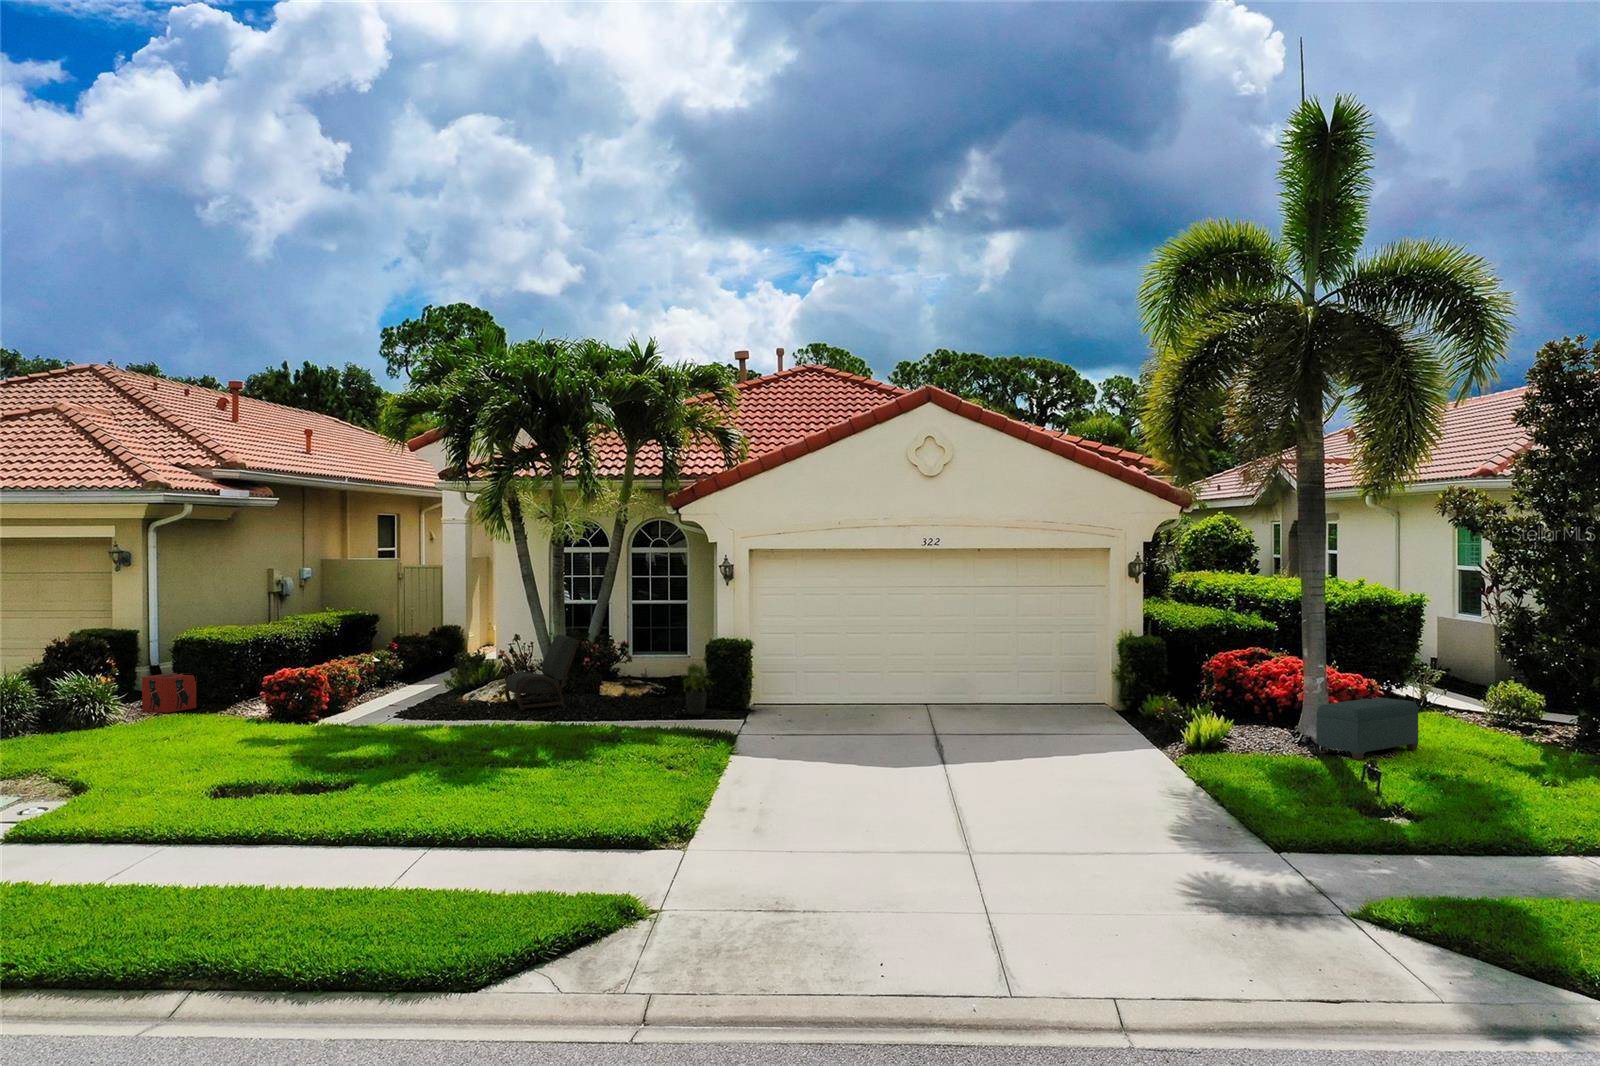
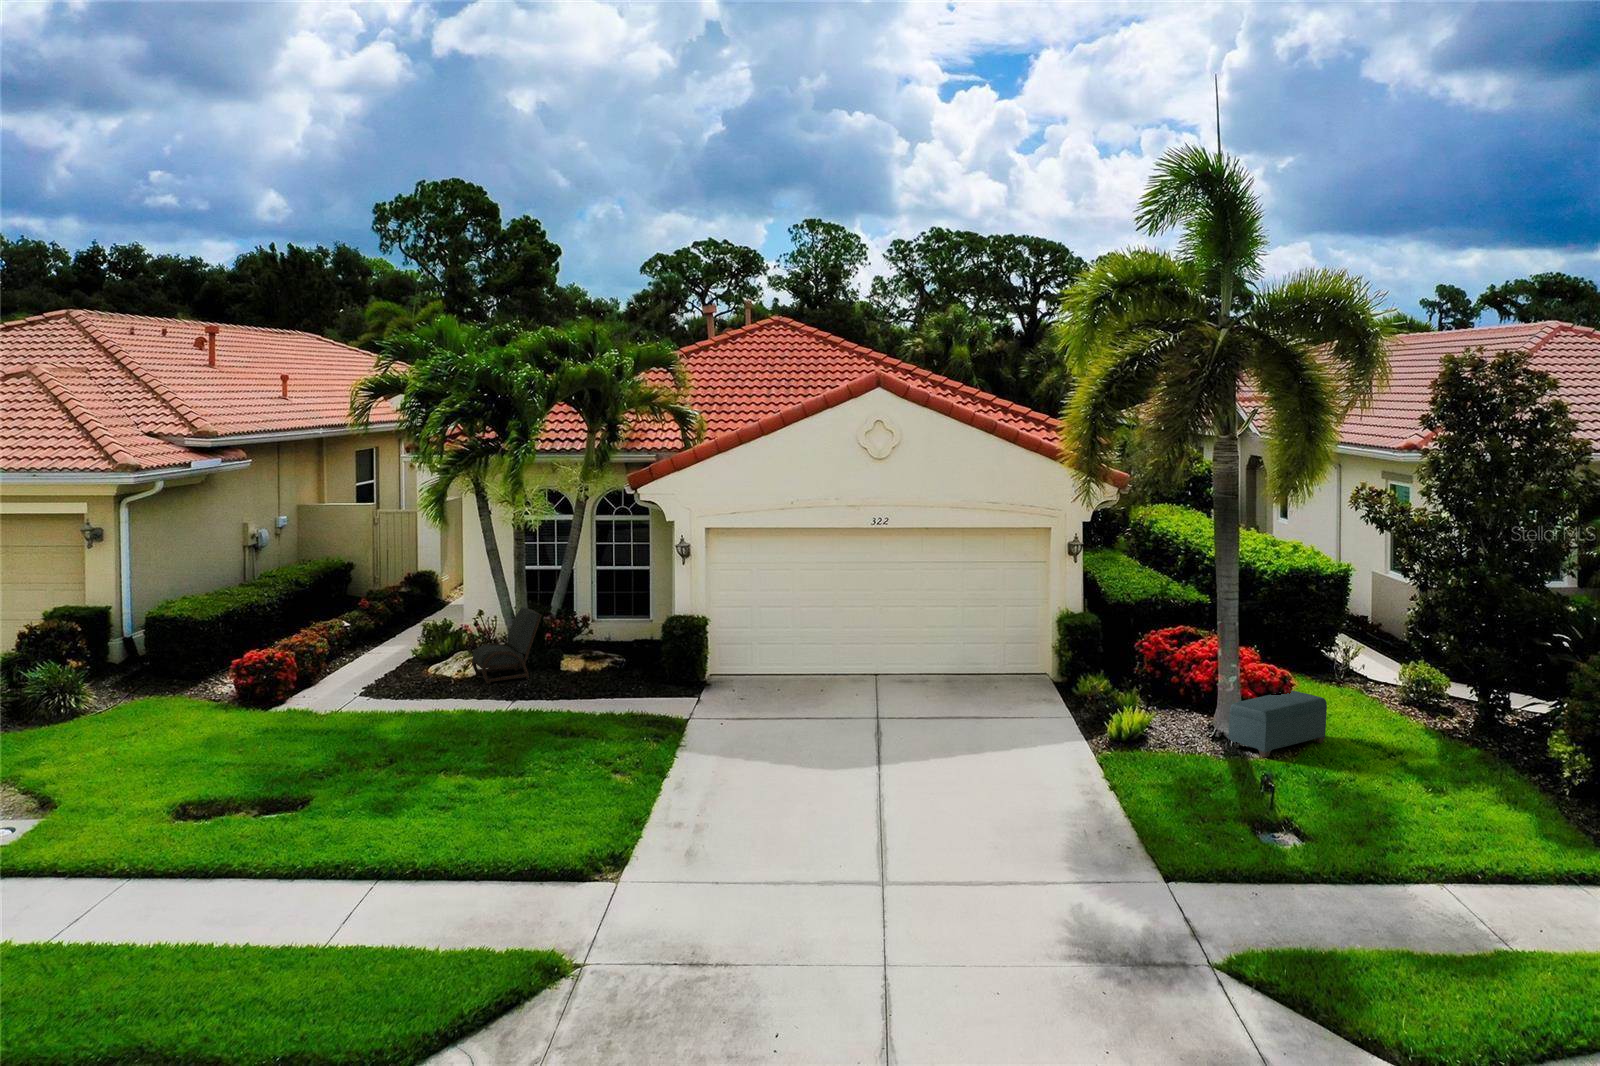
potted plant: present [682,664,709,715] -> none [637,641,670,691]
storage box: present [142,673,196,713] -> none [124,646,179,687]

